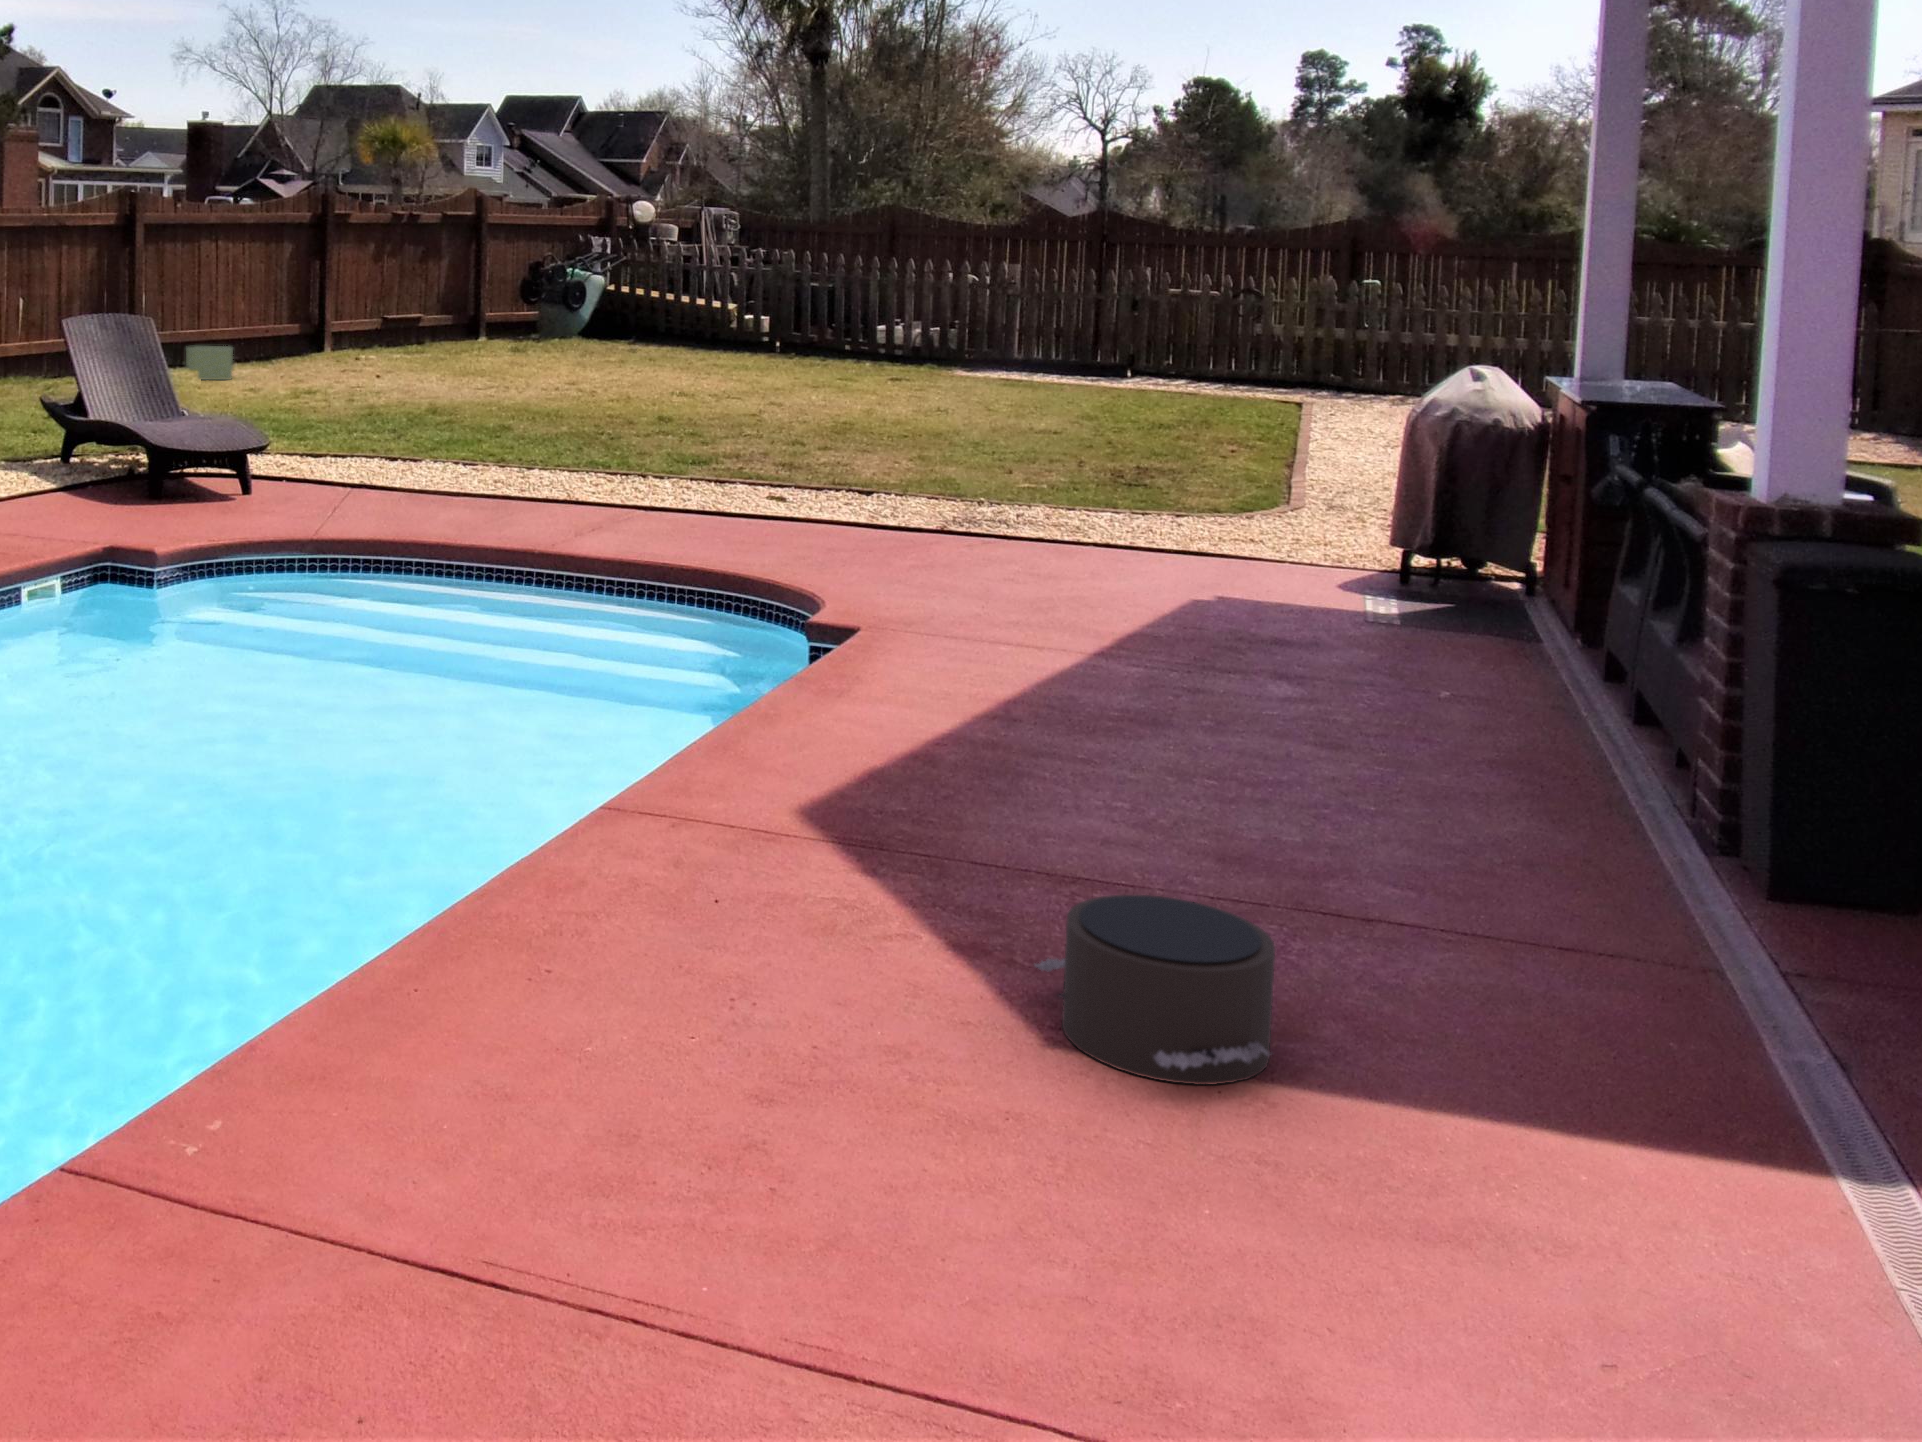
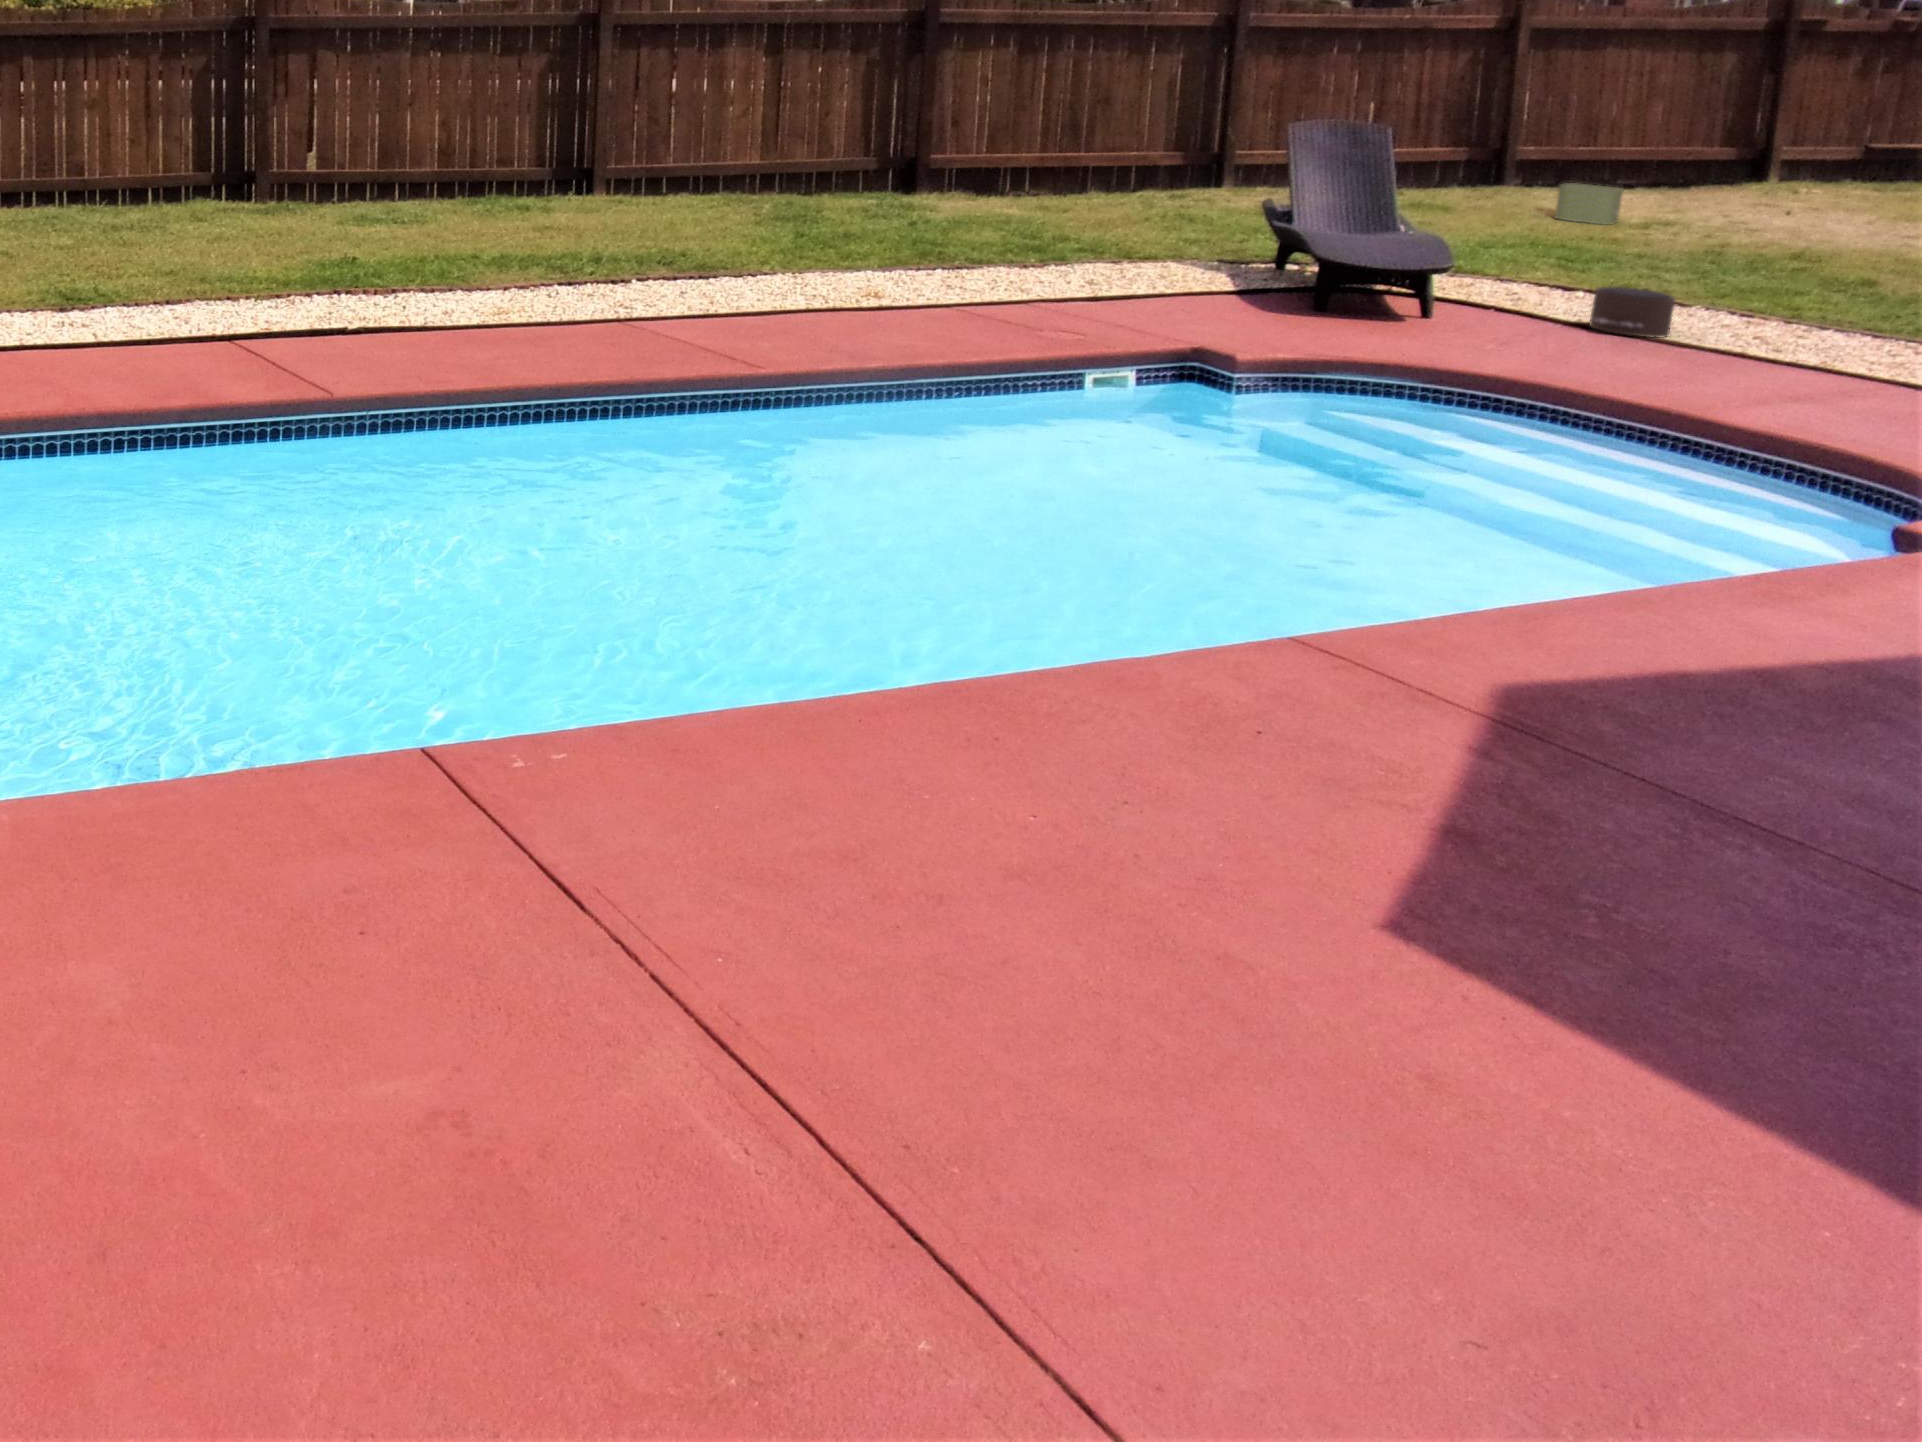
pouf: present [1035,895,1275,1085] -> present [1590,287,1675,338]

